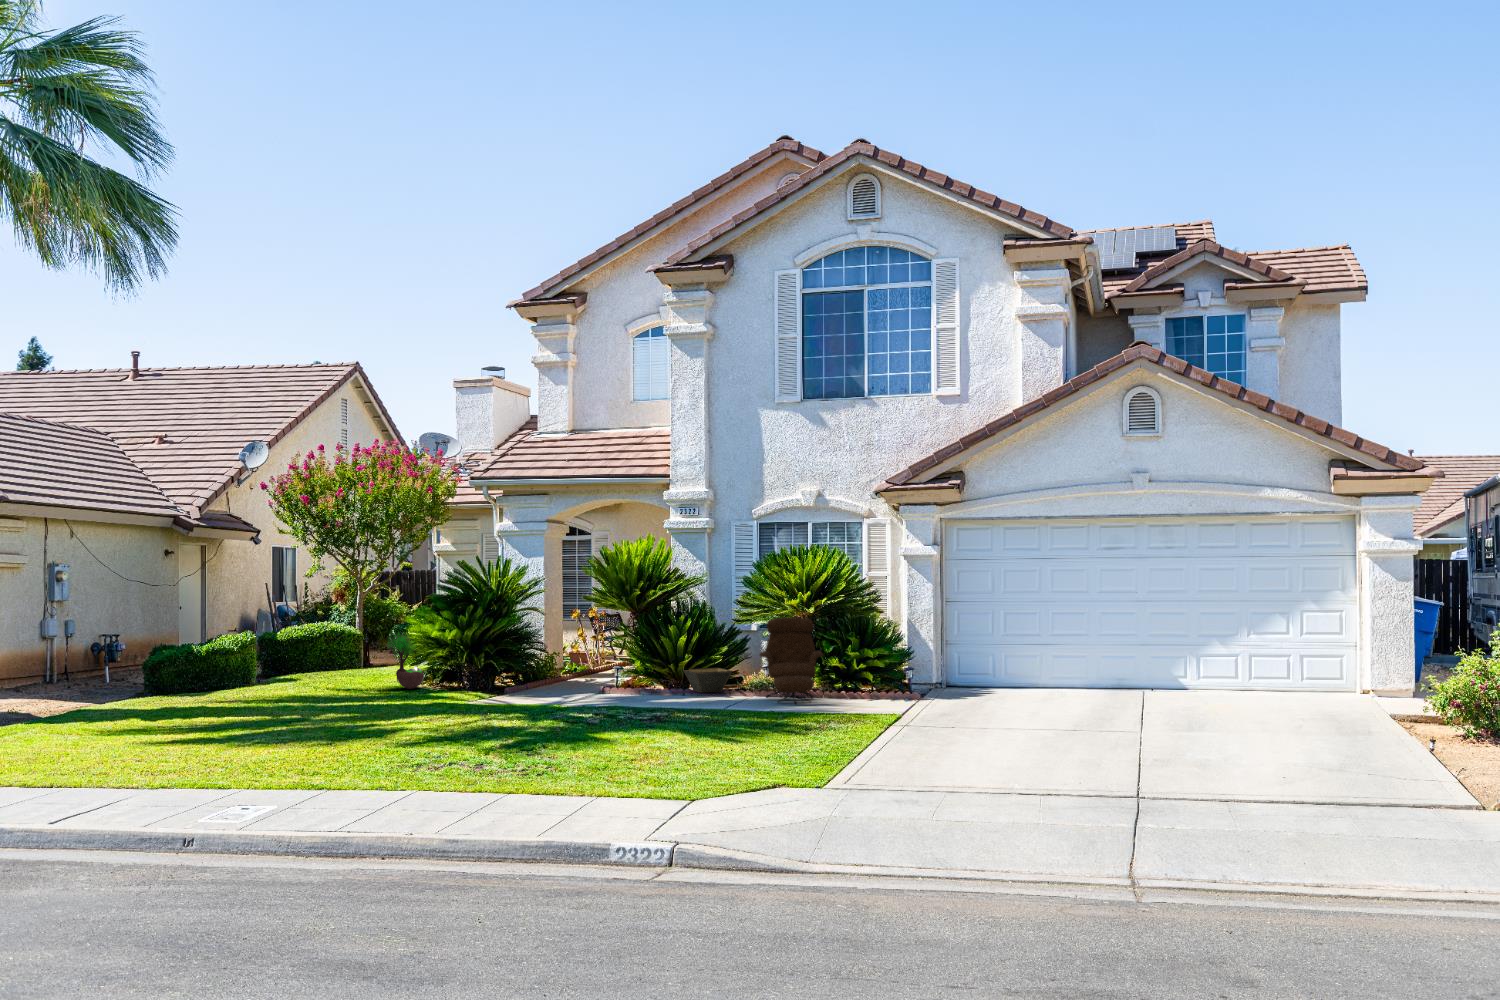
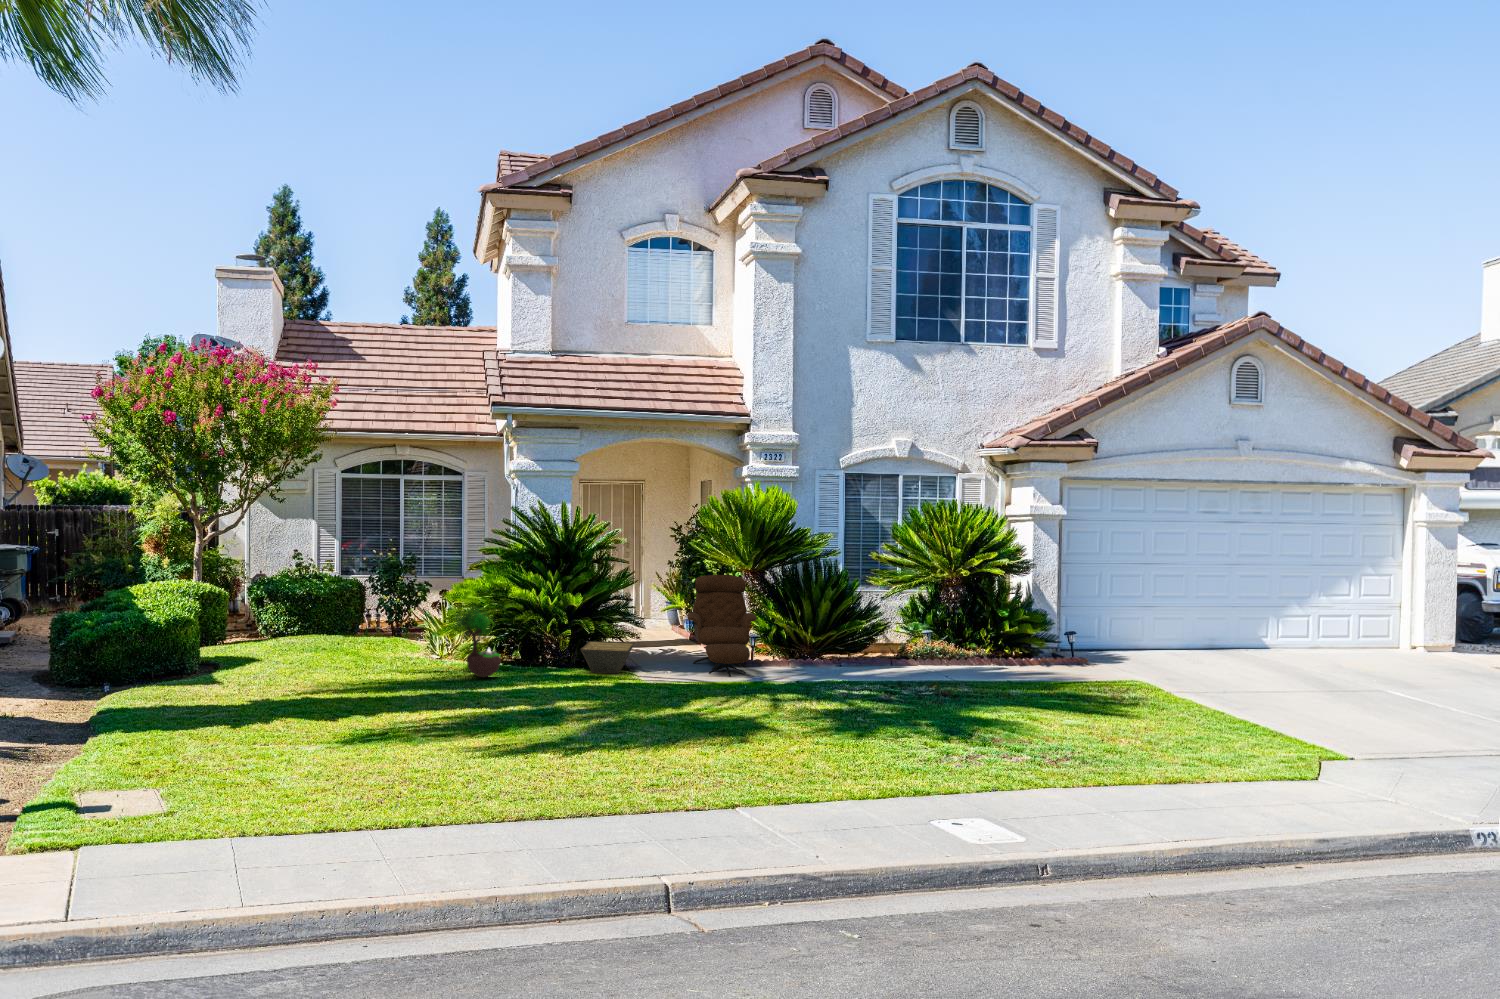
lounge chair: present [760,617,823,703] -> present [687,575,756,676]
basket: present [683,668,732,693] -> present [581,641,634,674]

